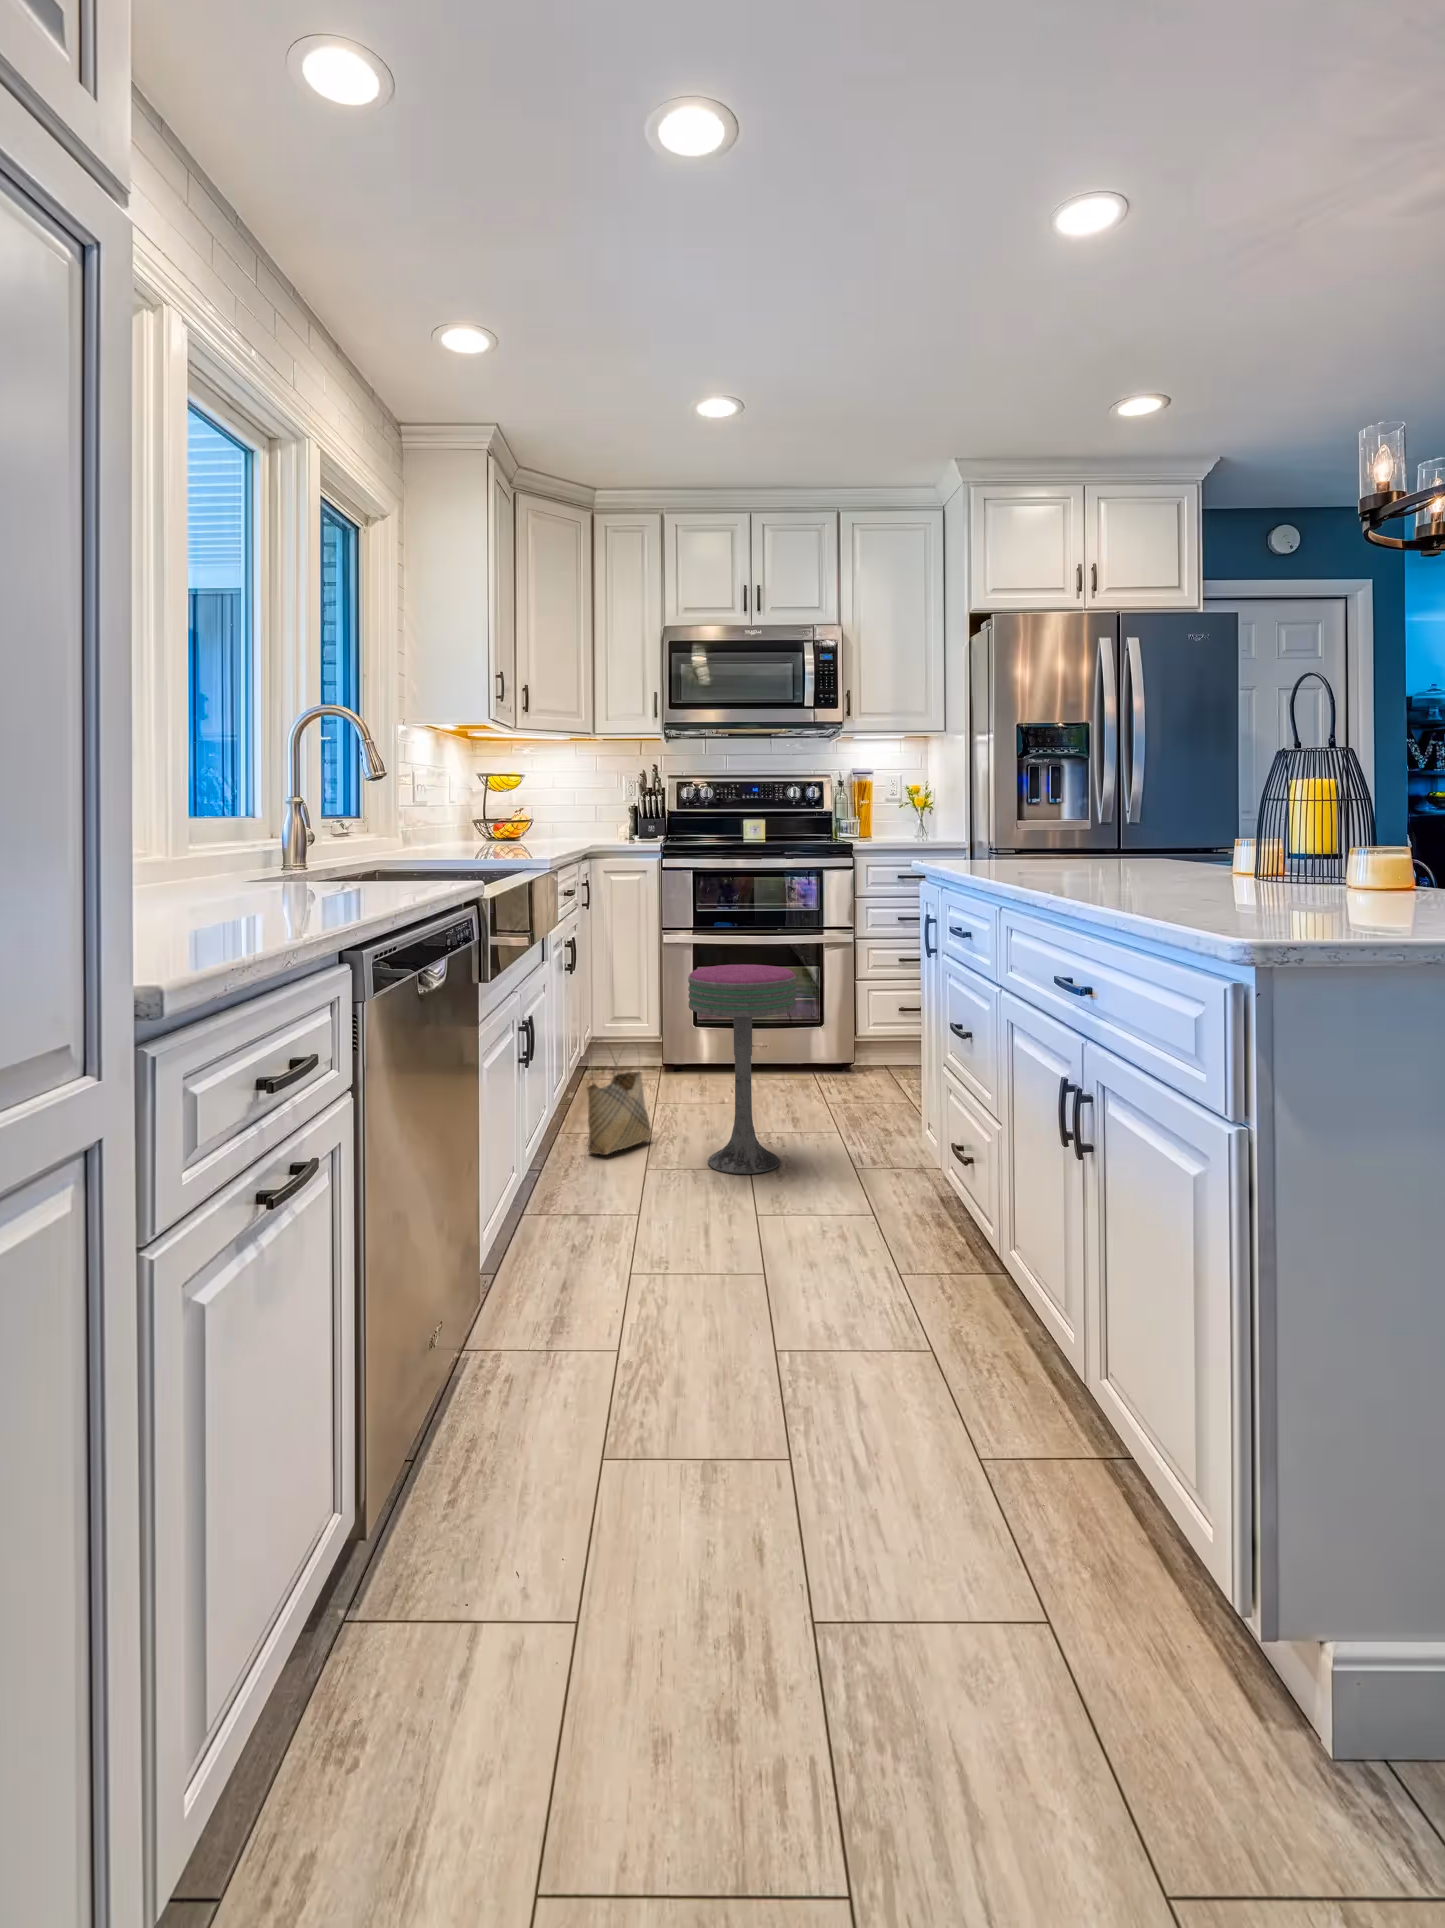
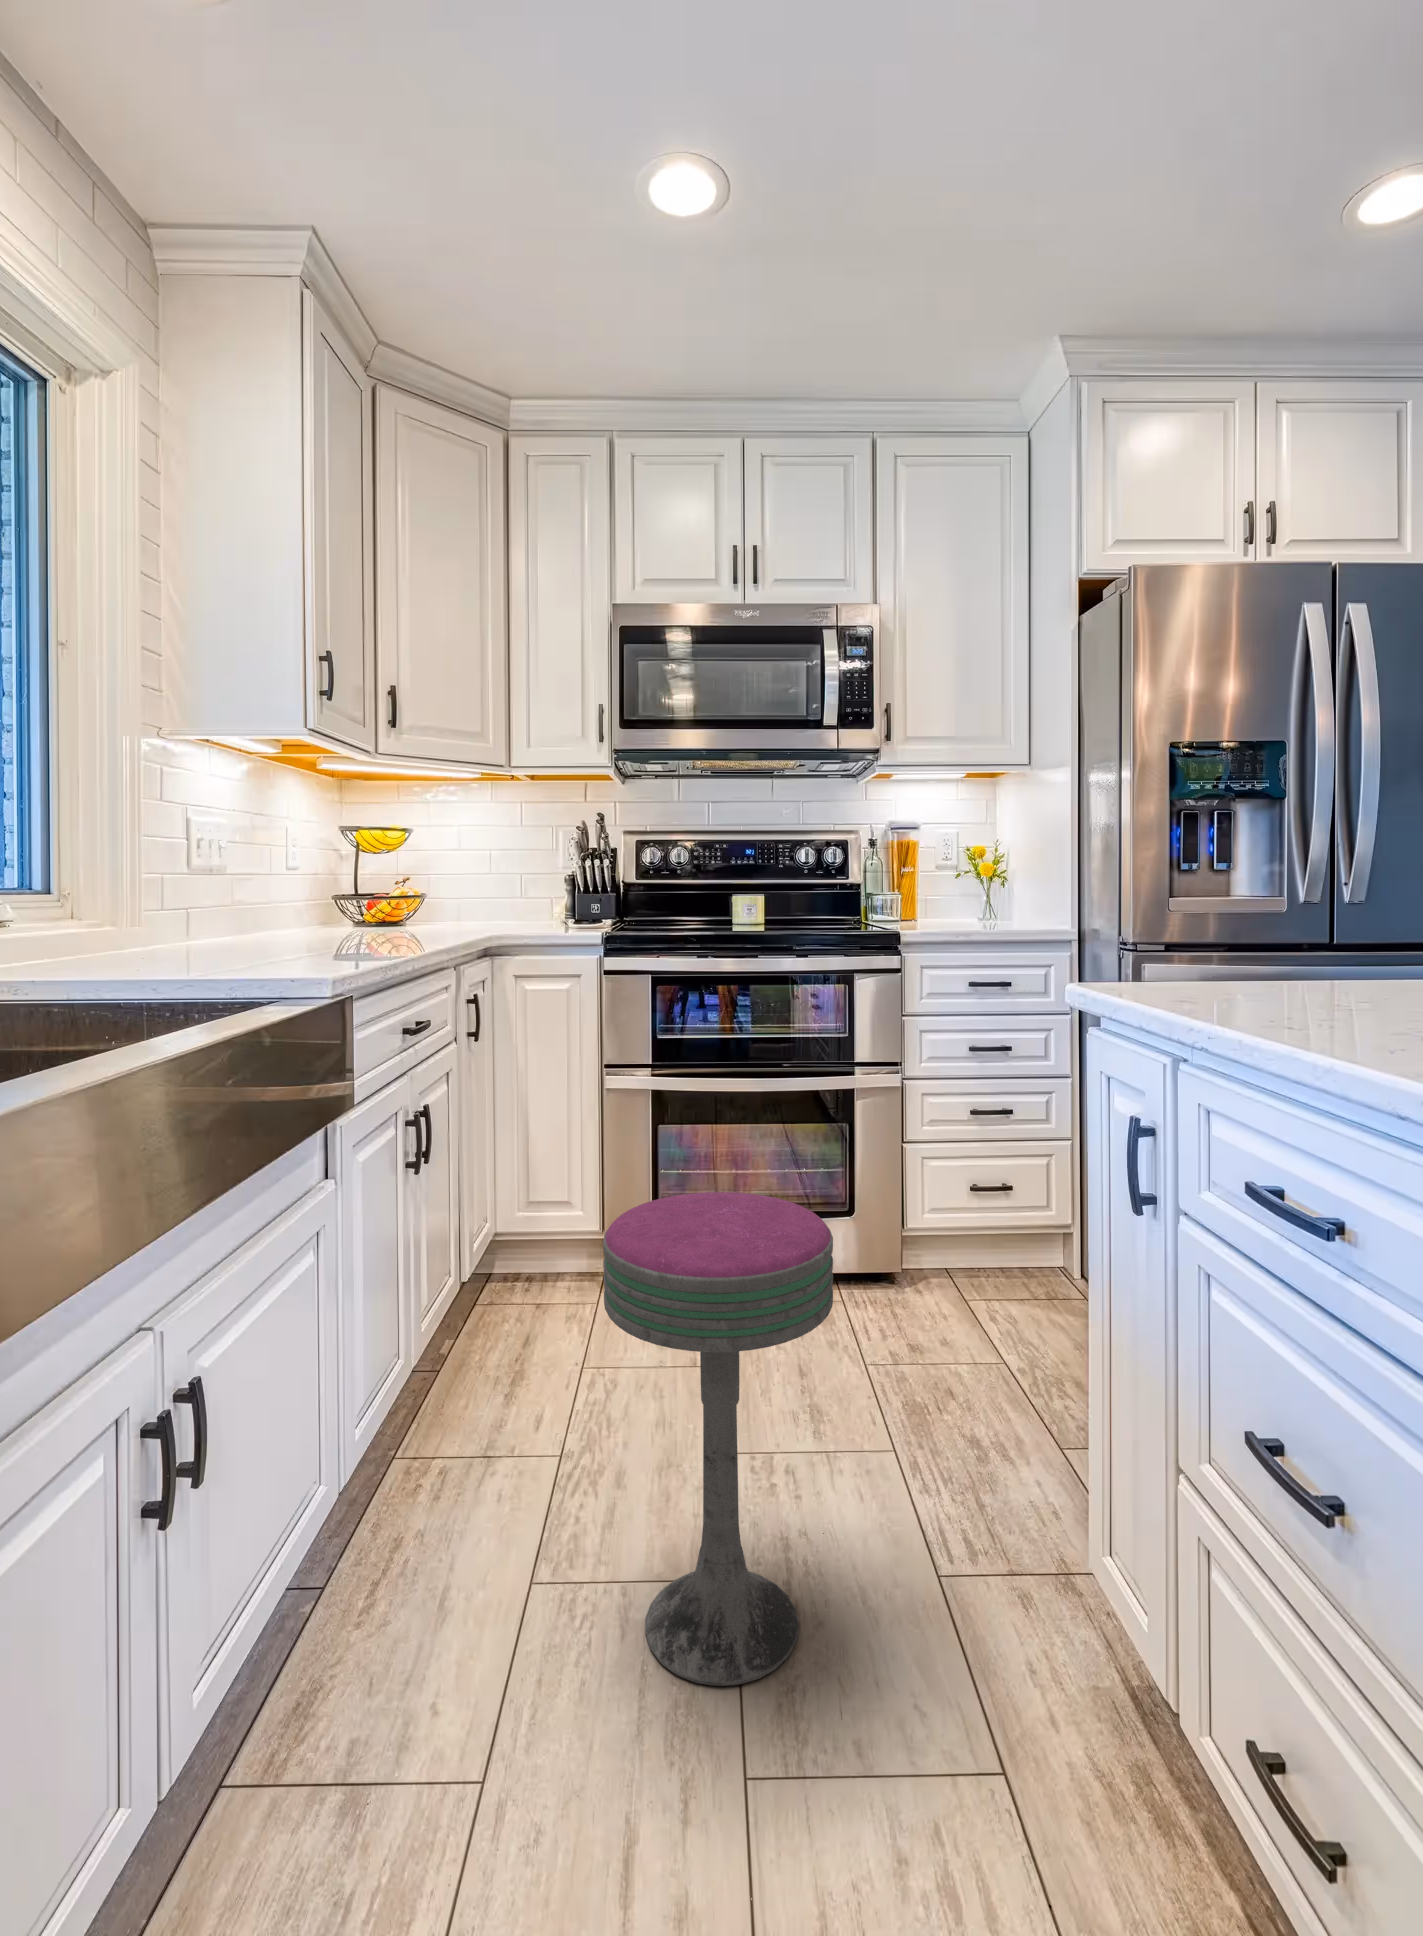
woven basket: present [587,1040,651,1155] -> none [397,1331,542,1600]

